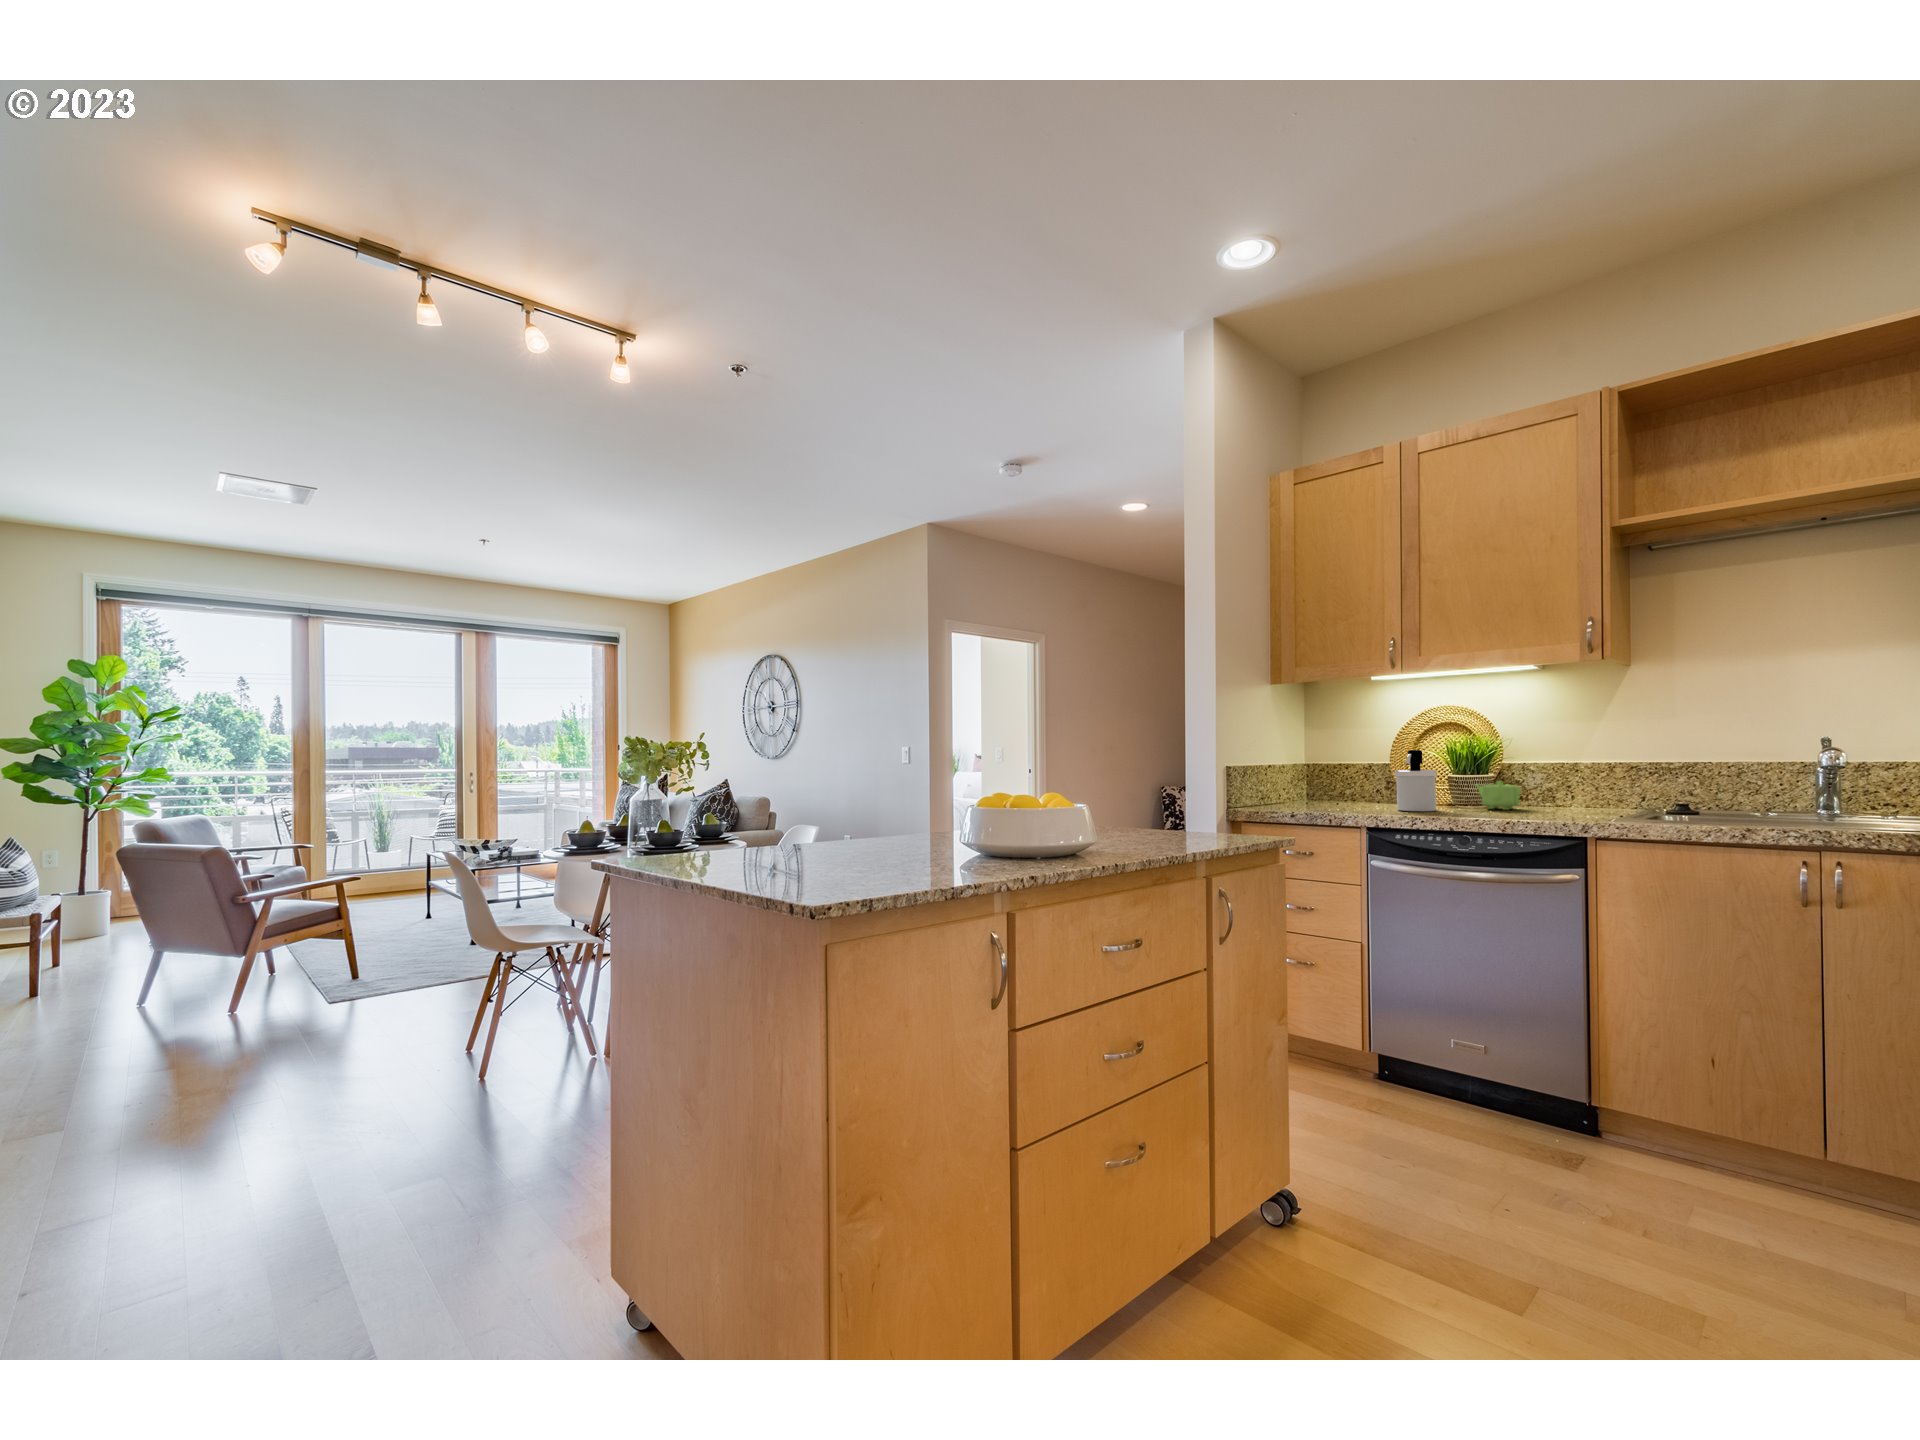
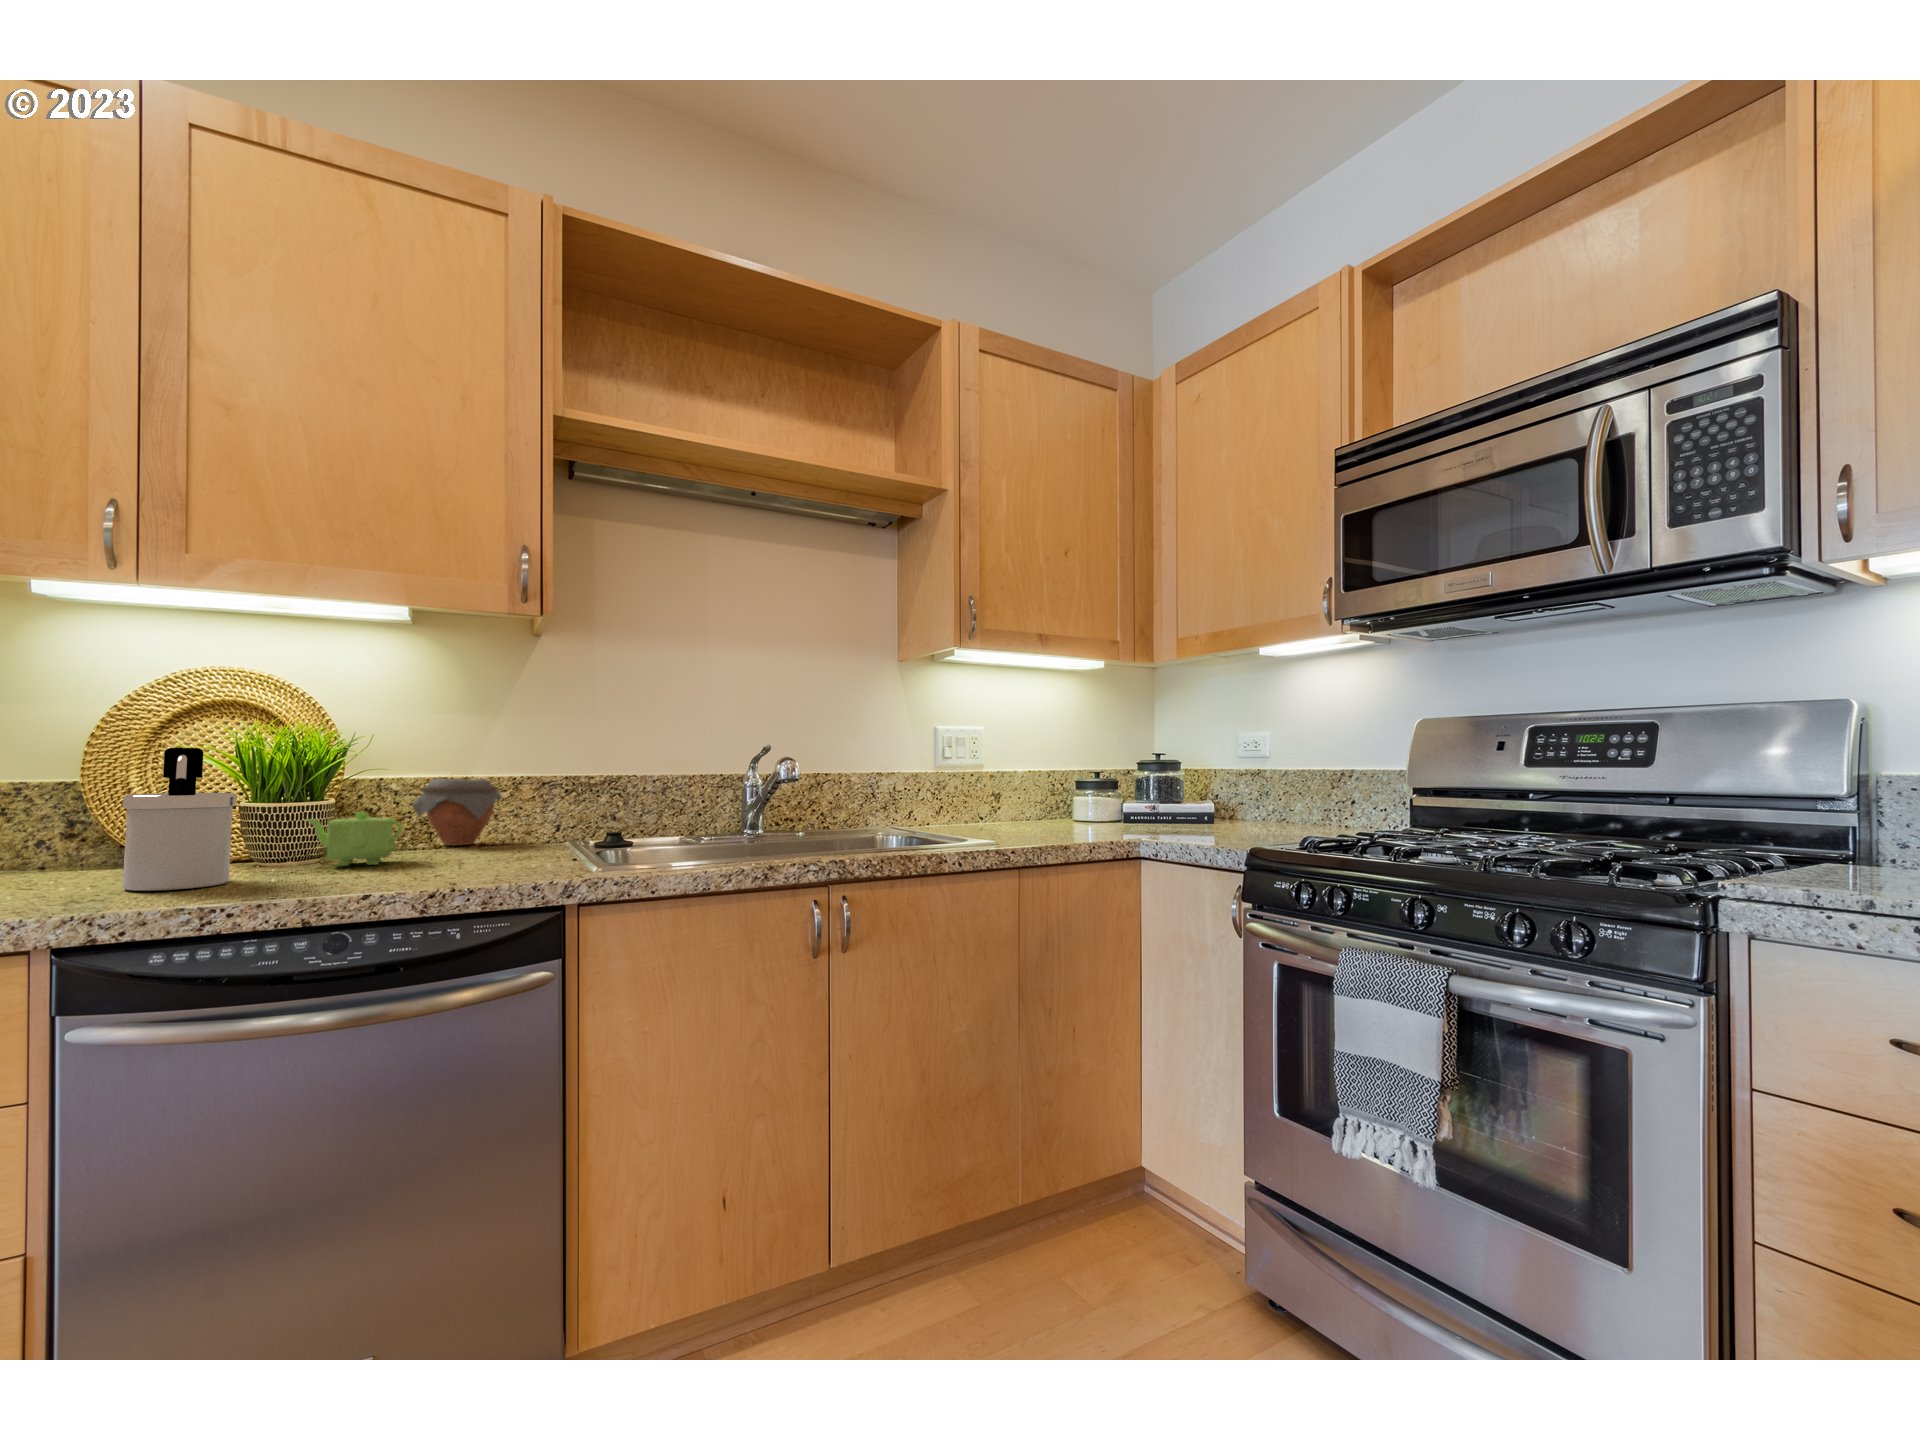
jar: none [1542,764,1601,805] -> present [413,778,502,845]

